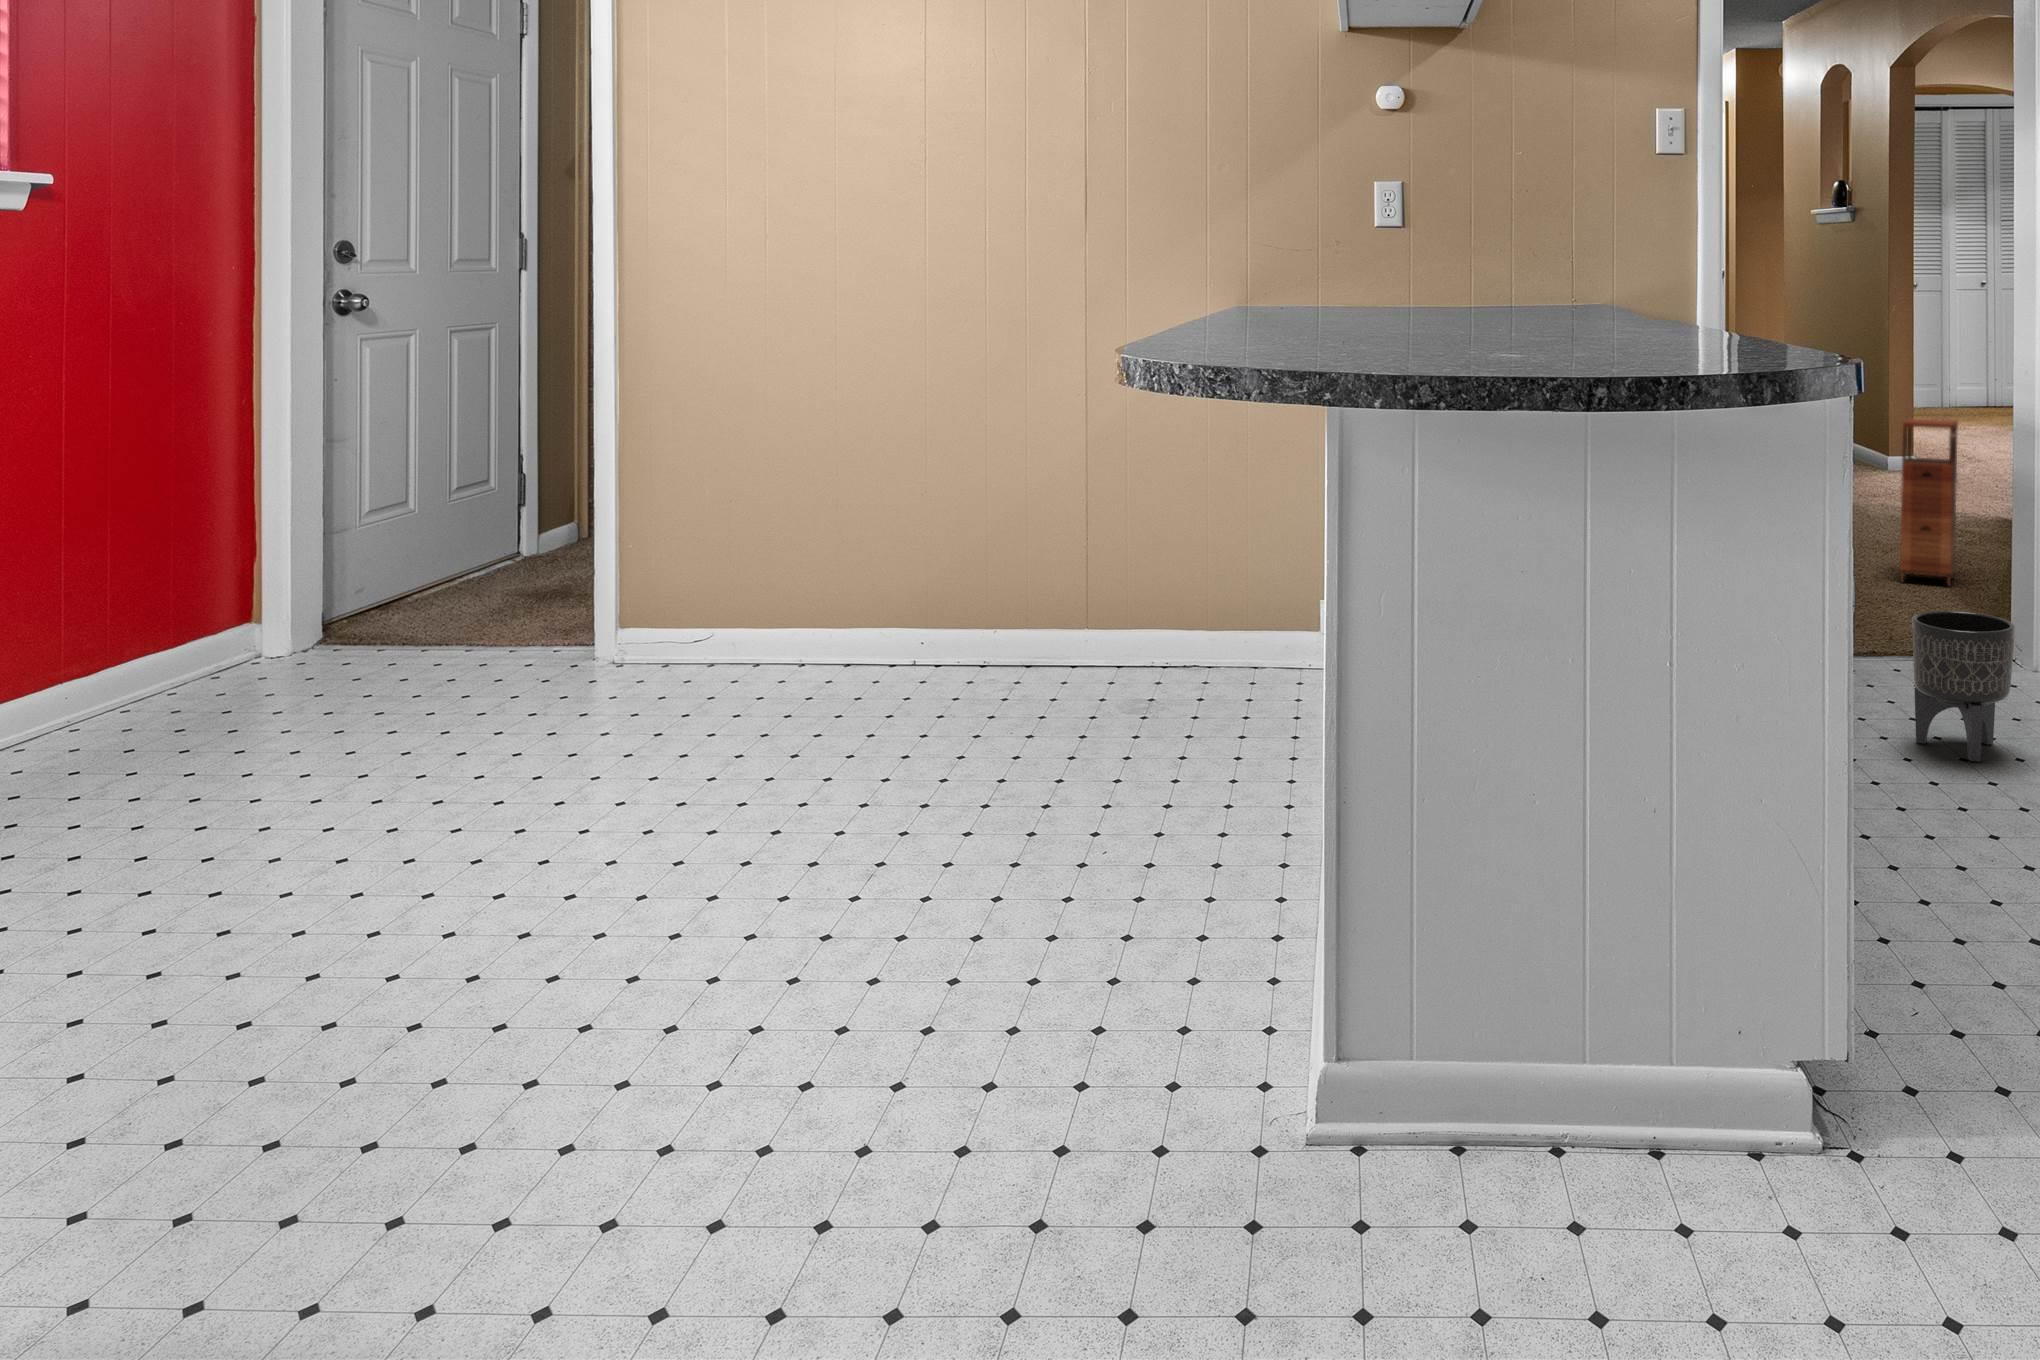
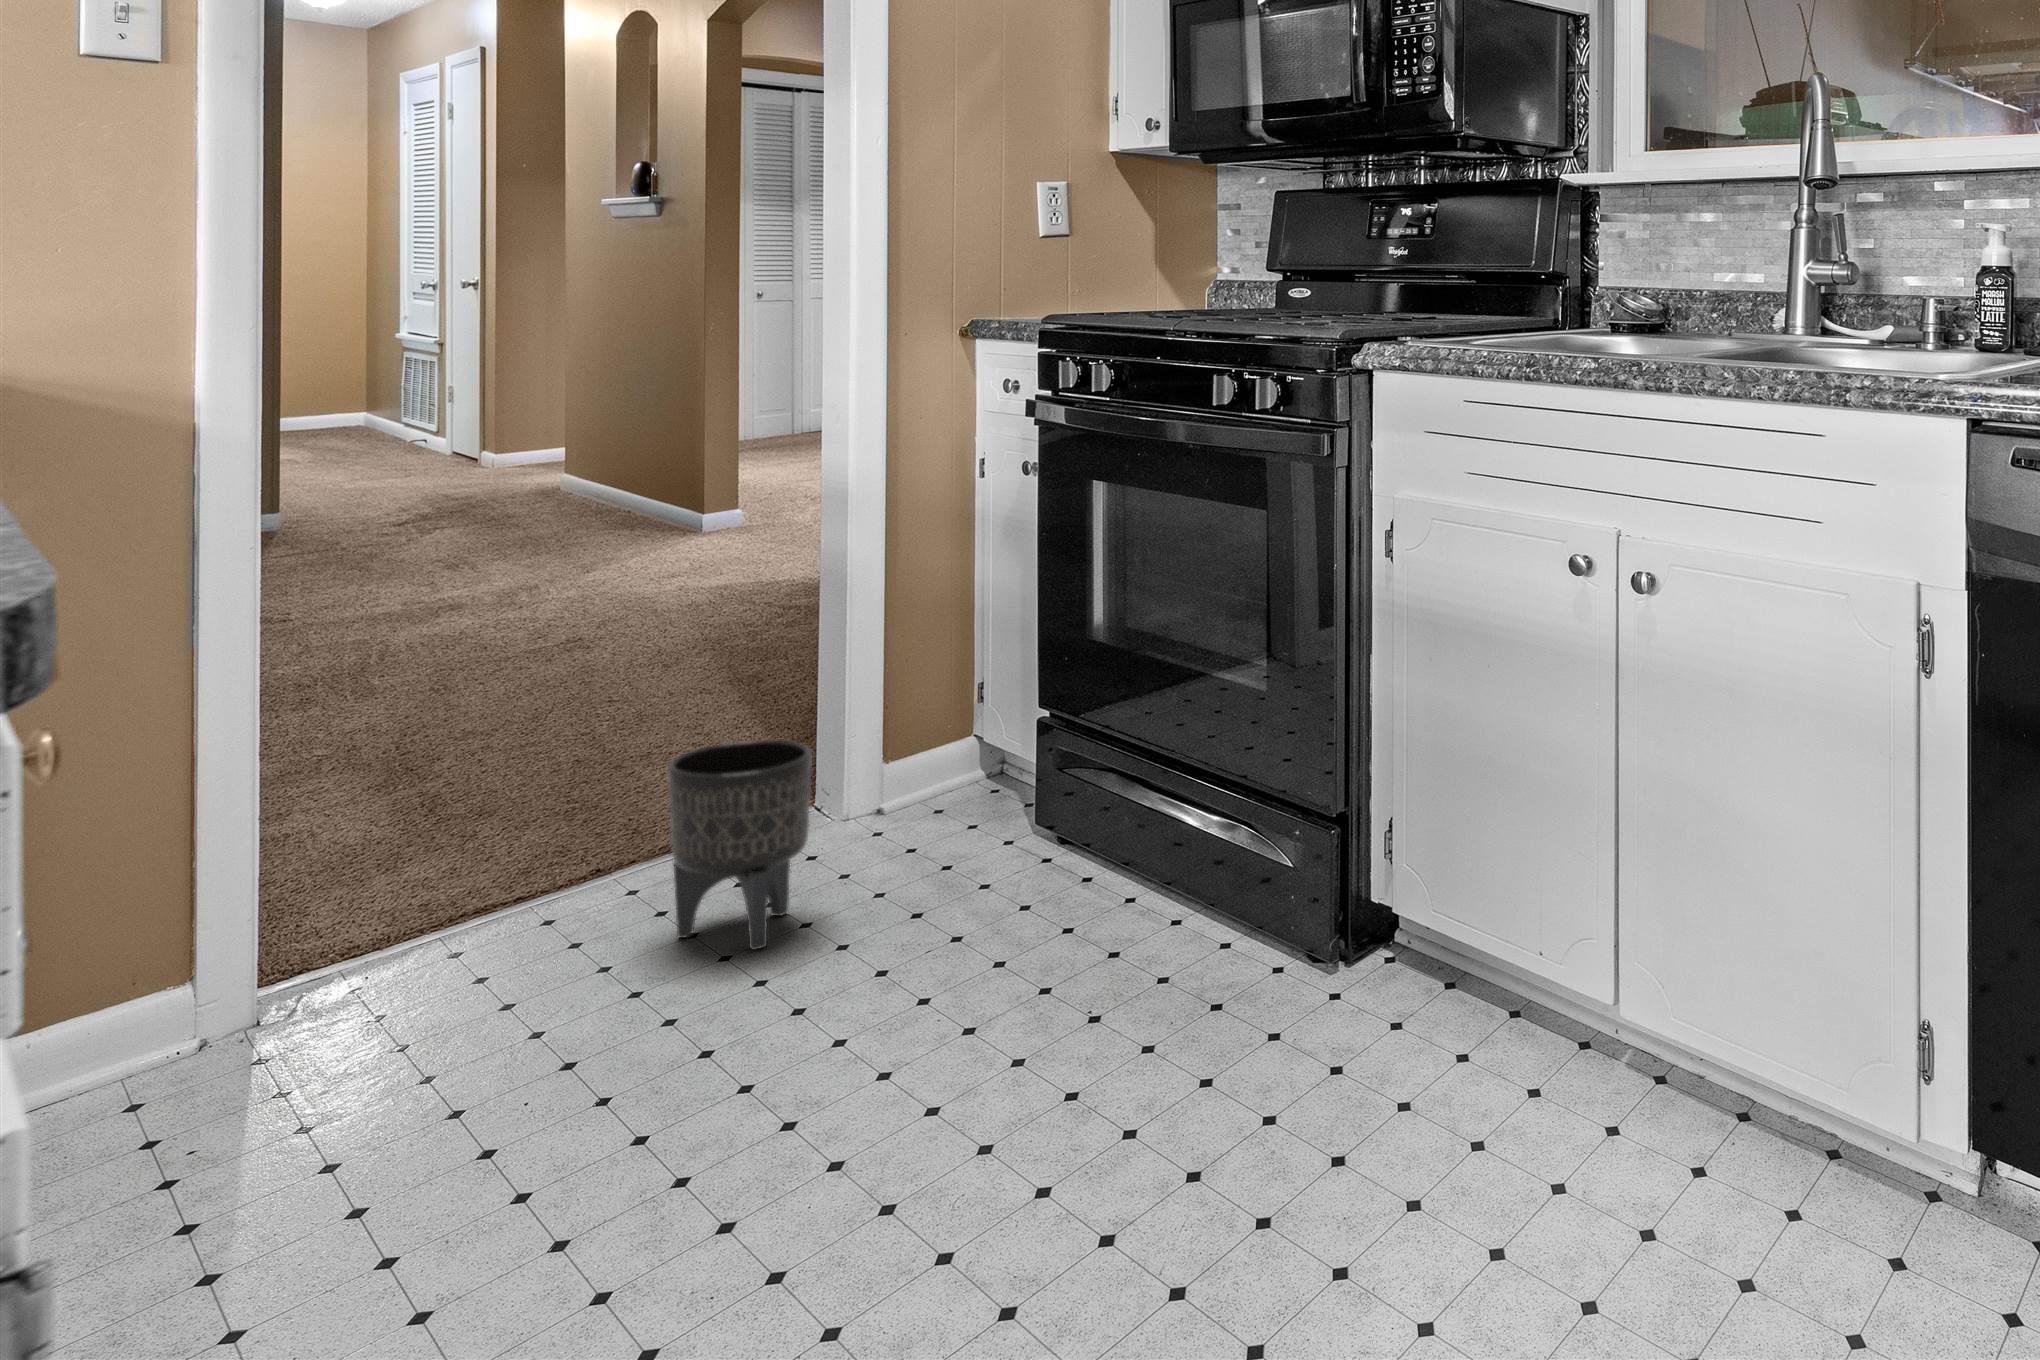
storage cabinet: present [1900,418,1958,586] -> none [693,470,769,686]

